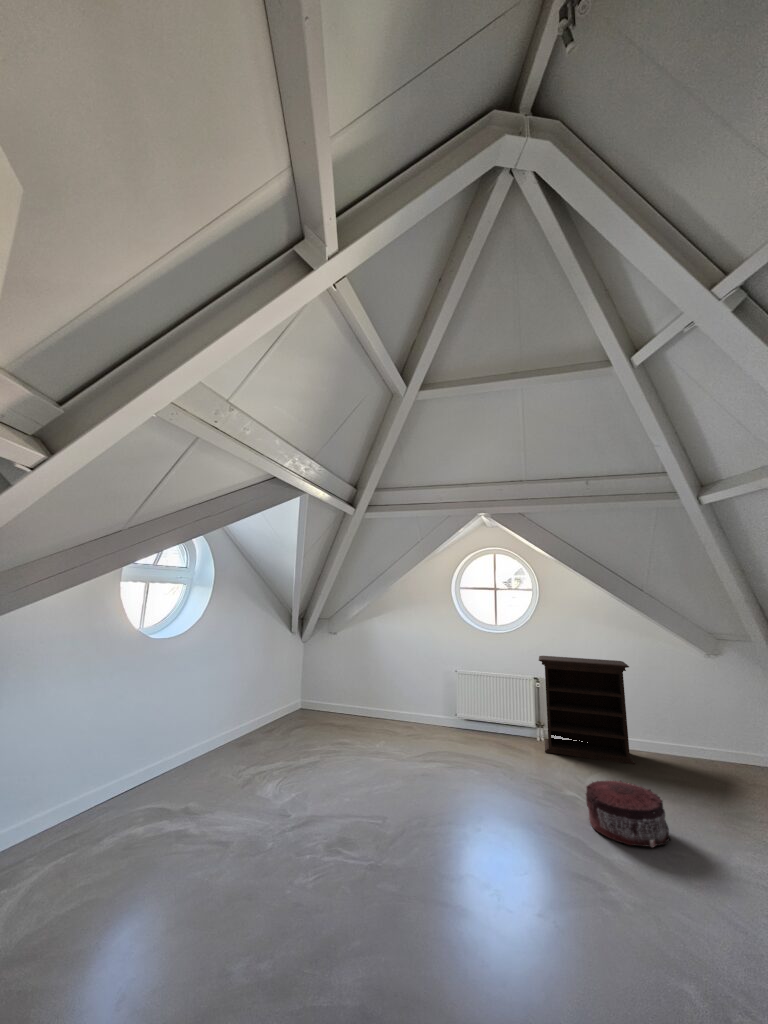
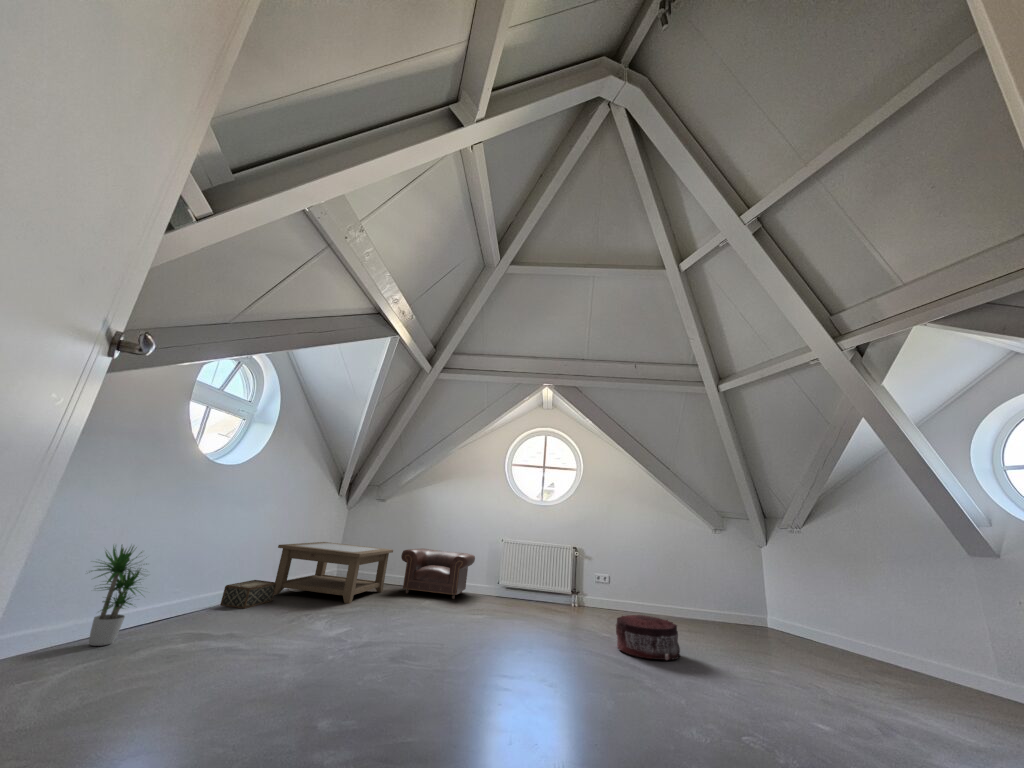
bookshelf: present [539,656,635,764] -> none [578,527,656,622]
coffee table: none [238,680,348,752] -> present [274,542,393,604]
armchair: none [356,680,431,735] -> present [401,548,475,599]
woven basket: none [190,731,239,766] -> present [220,580,276,608]
potted plant: none [49,735,112,836] -> present [89,545,142,646]

